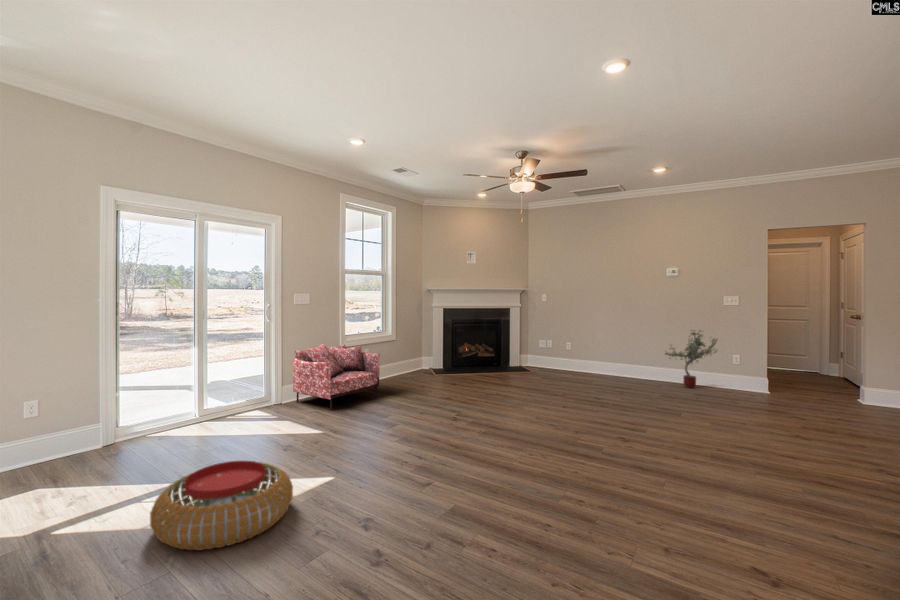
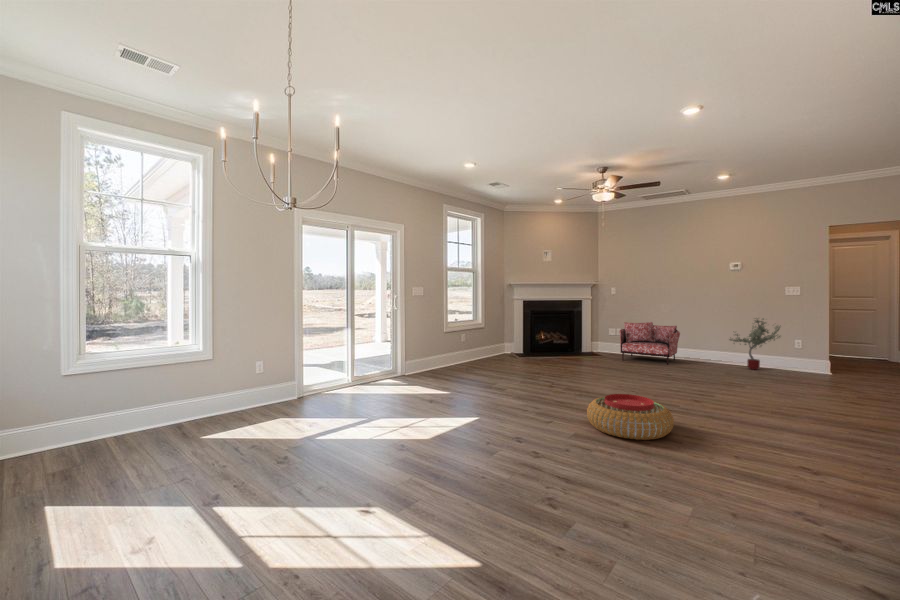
armchair: present [293,344,380,410] -> present [619,322,680,365]
pouf: present [150,460,293,550] -> present [587,394,674,440]

